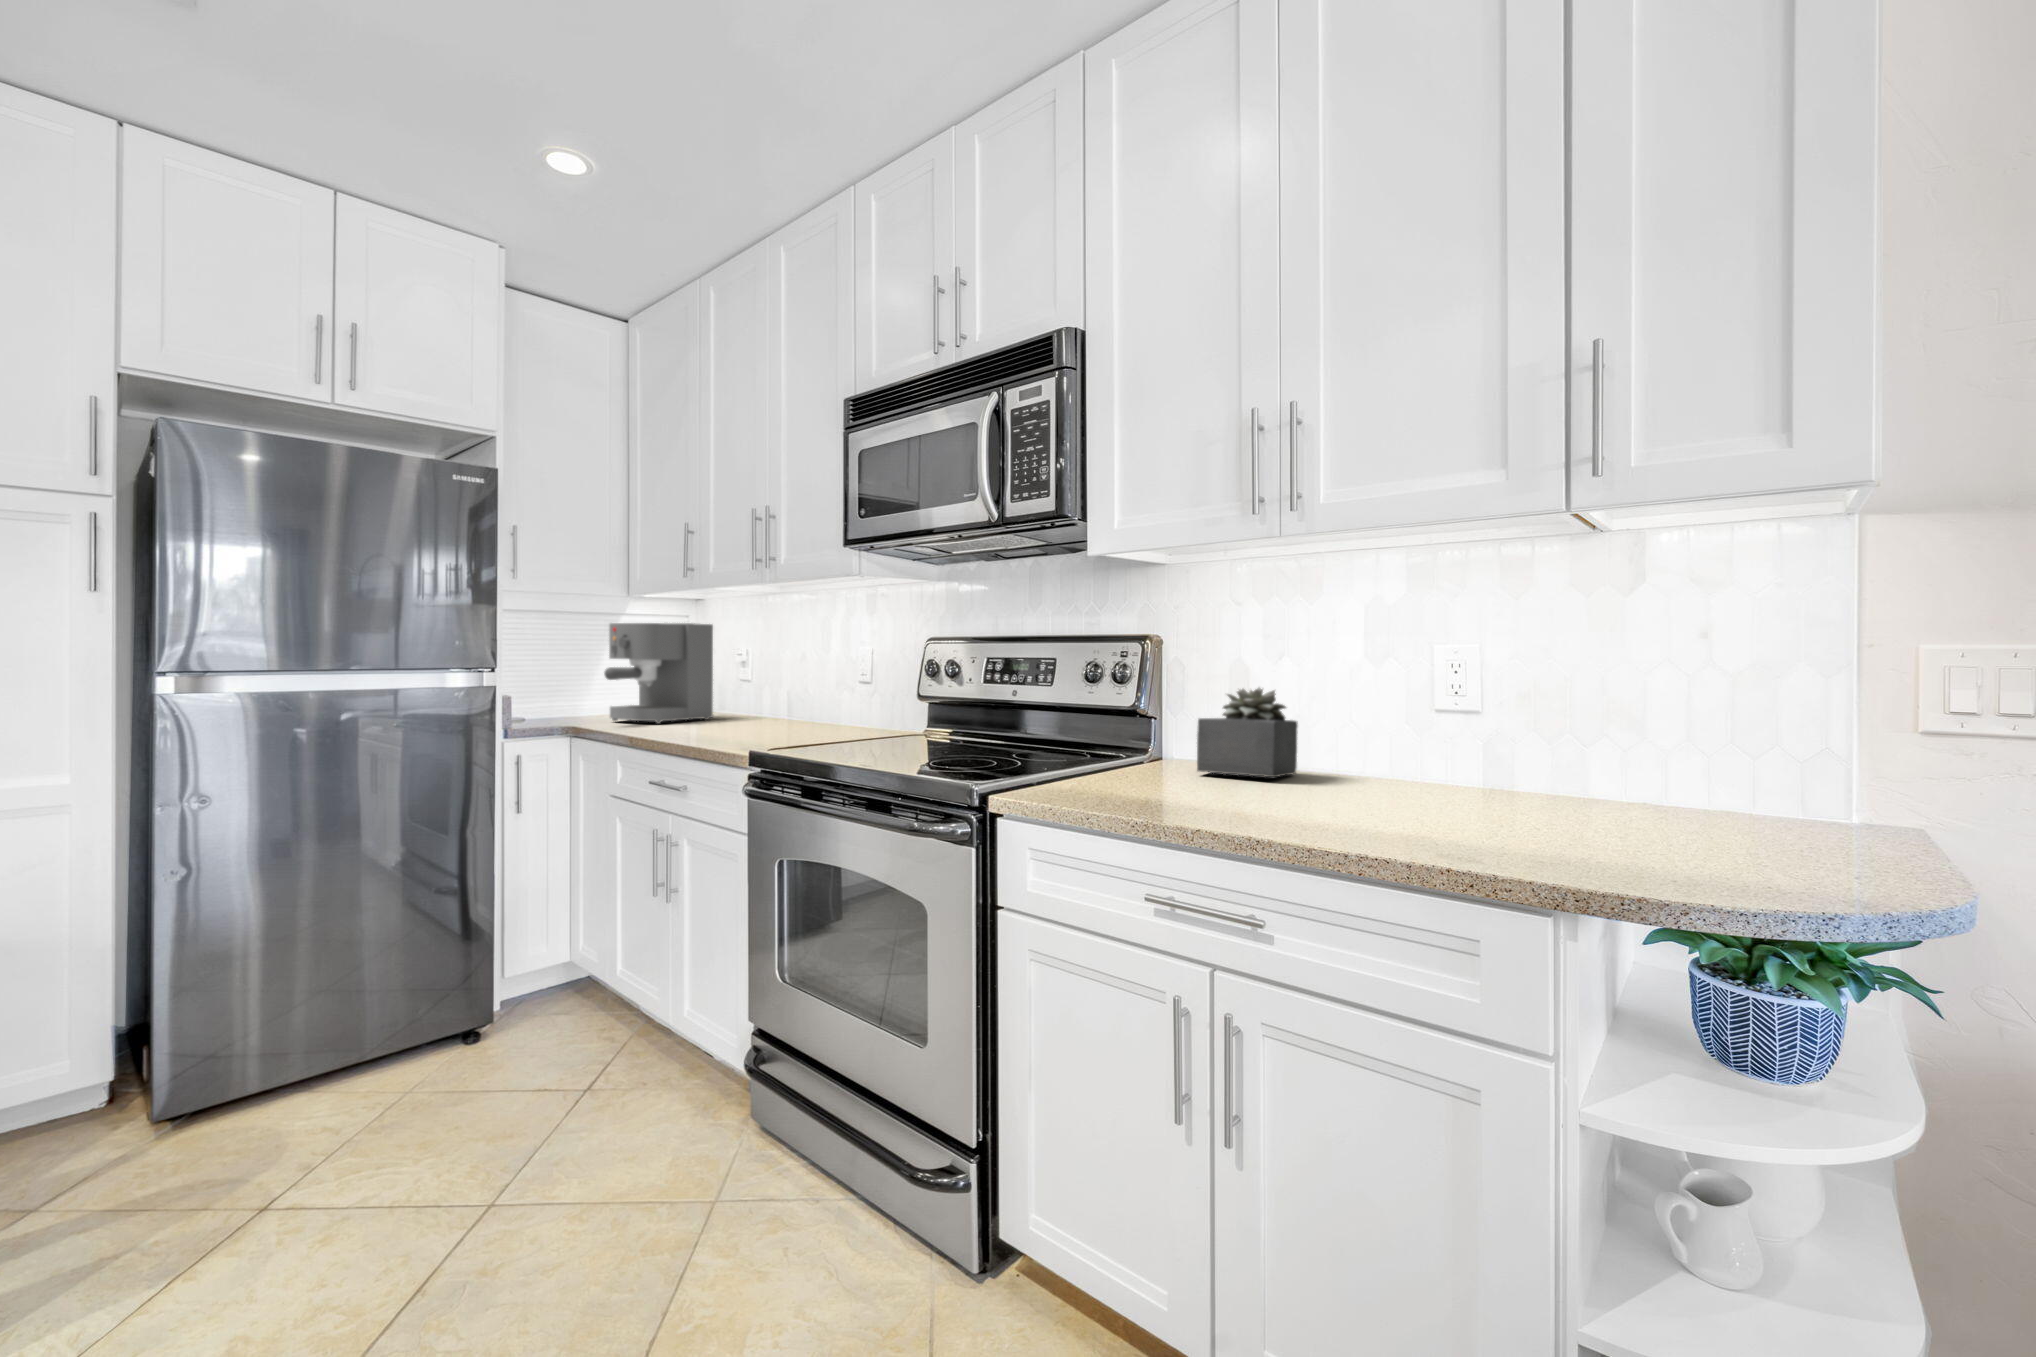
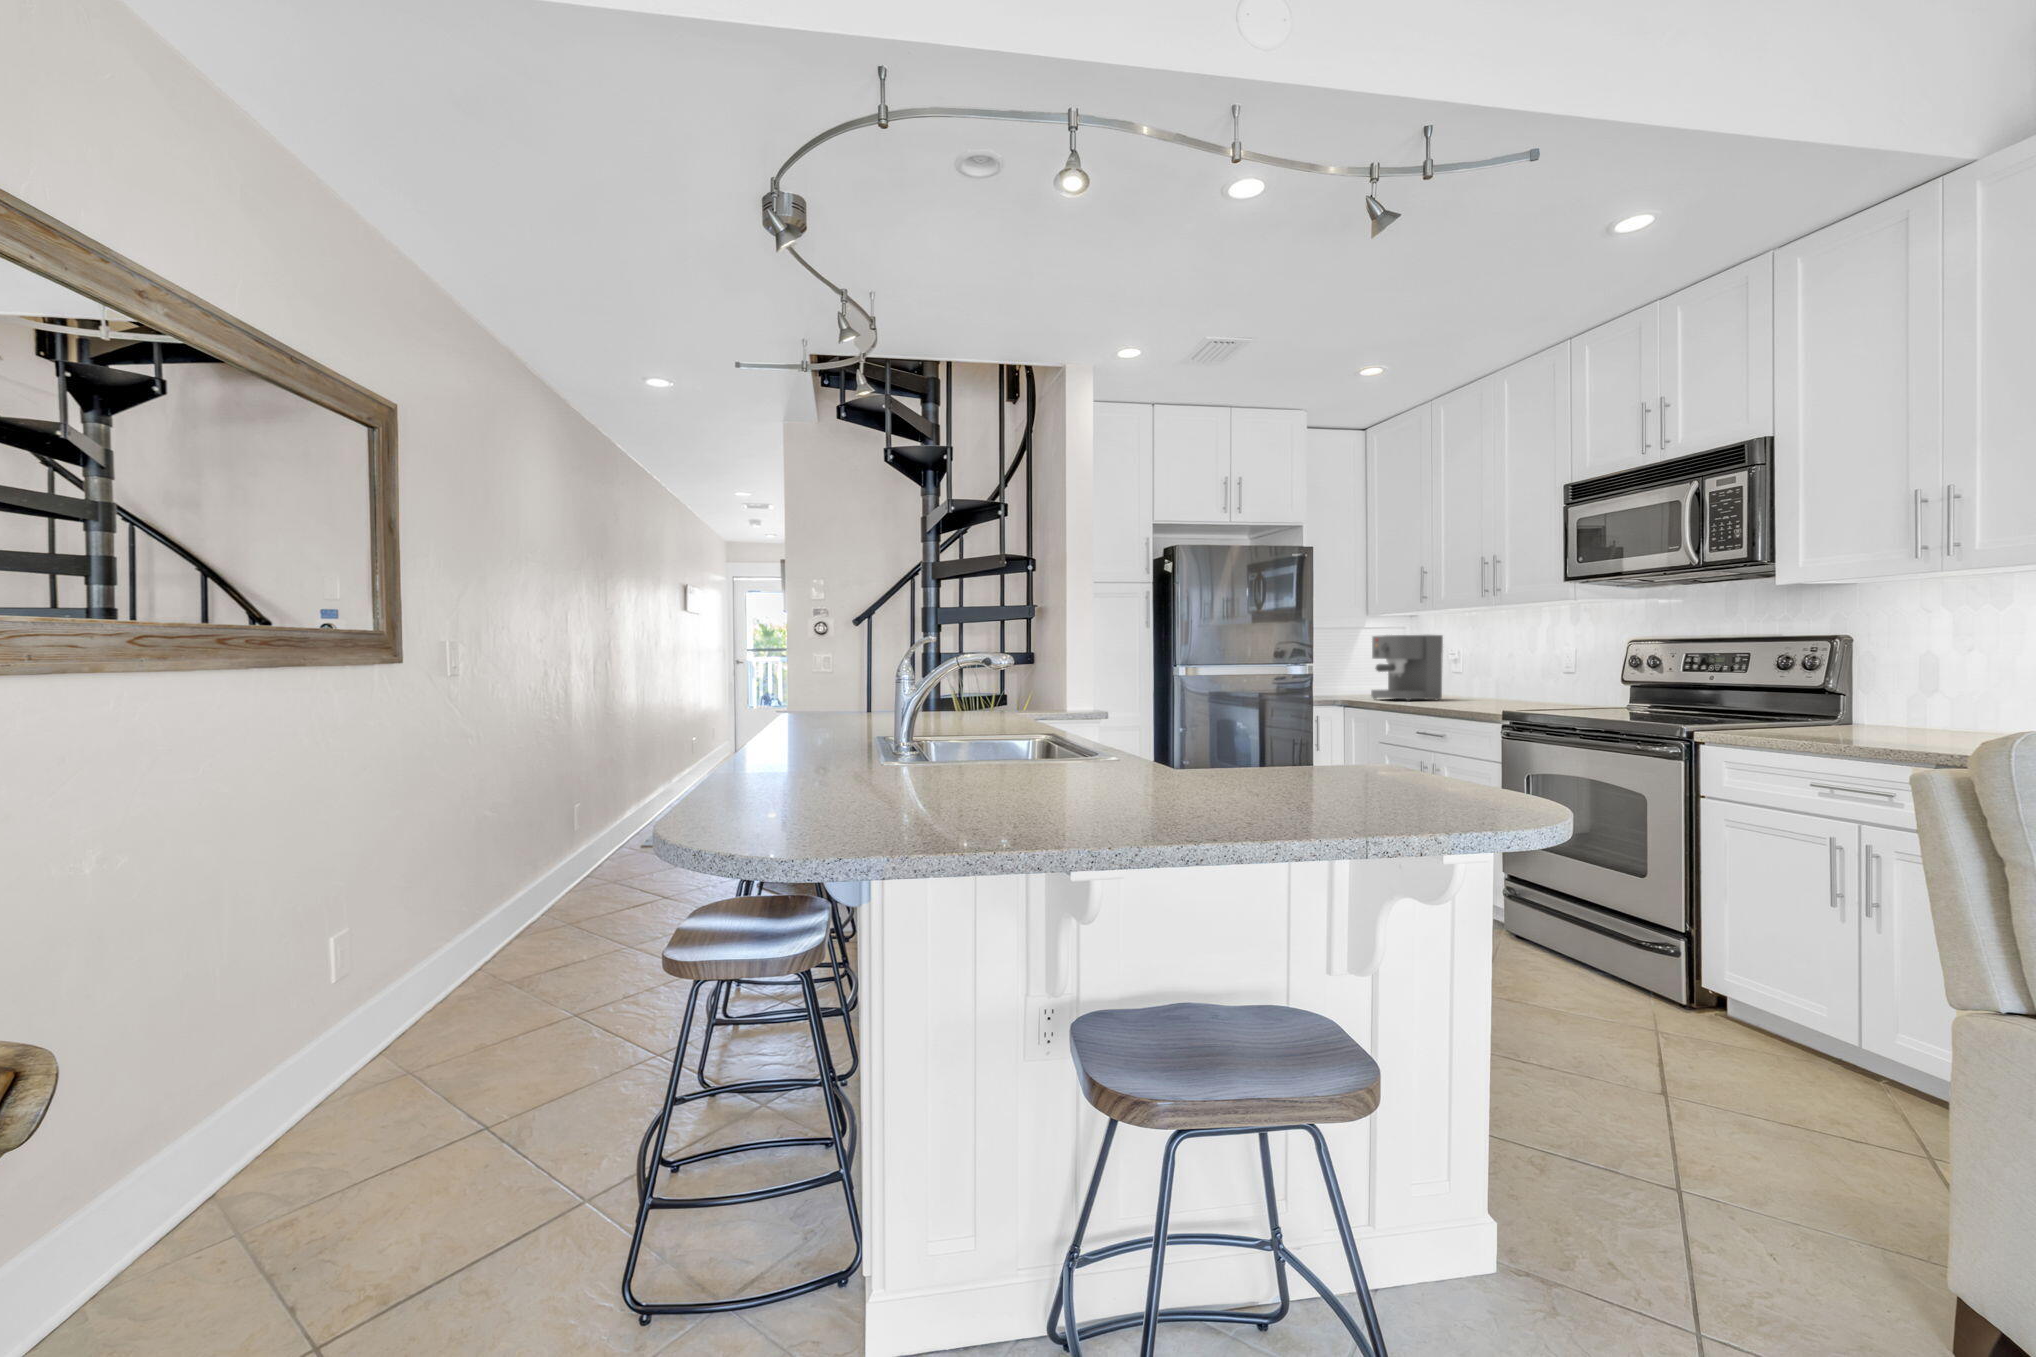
succulent plant: present [1197,687,1298,777] -> none [1871,668,1973,731]

